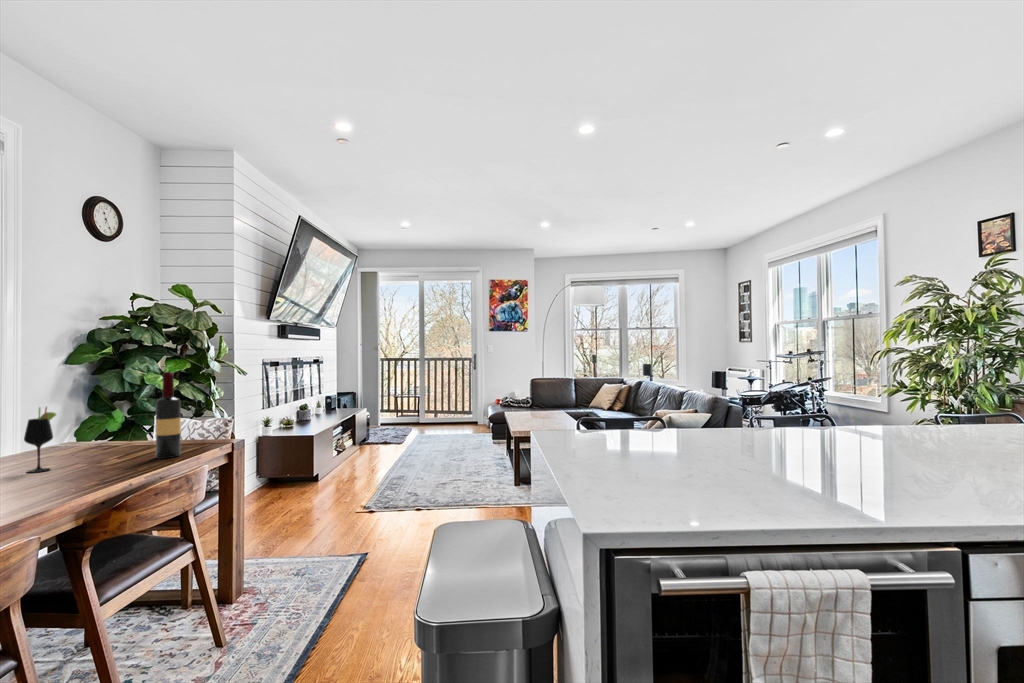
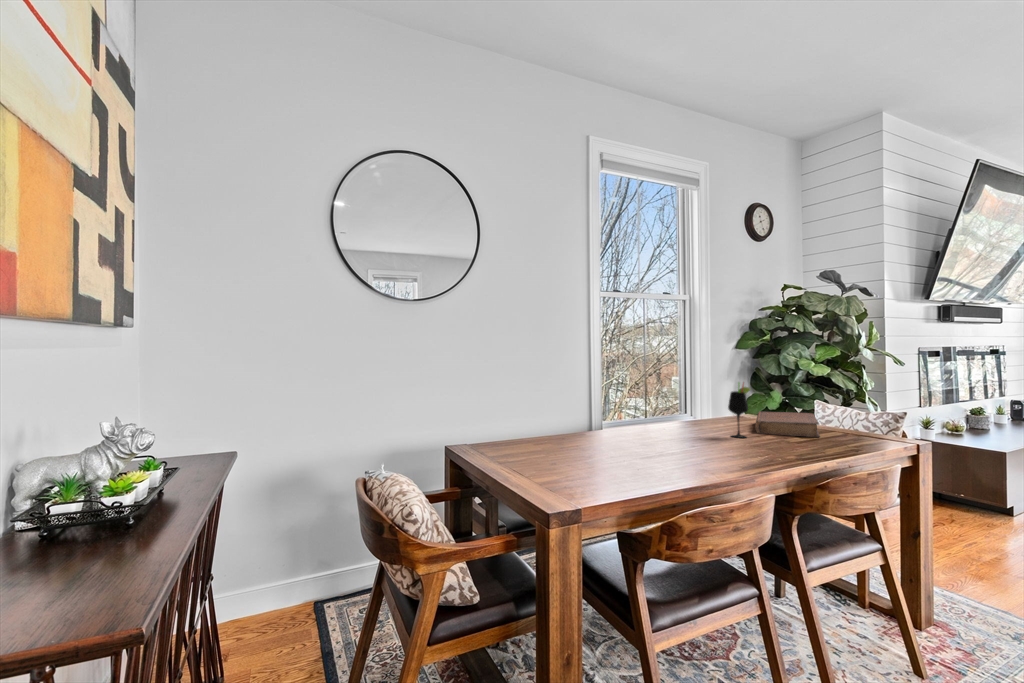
wine bottle: present [156,372,181,458] -> none [834,355,862,446]
book: none [66,431,145,462] -> present [755,412,820,437]

